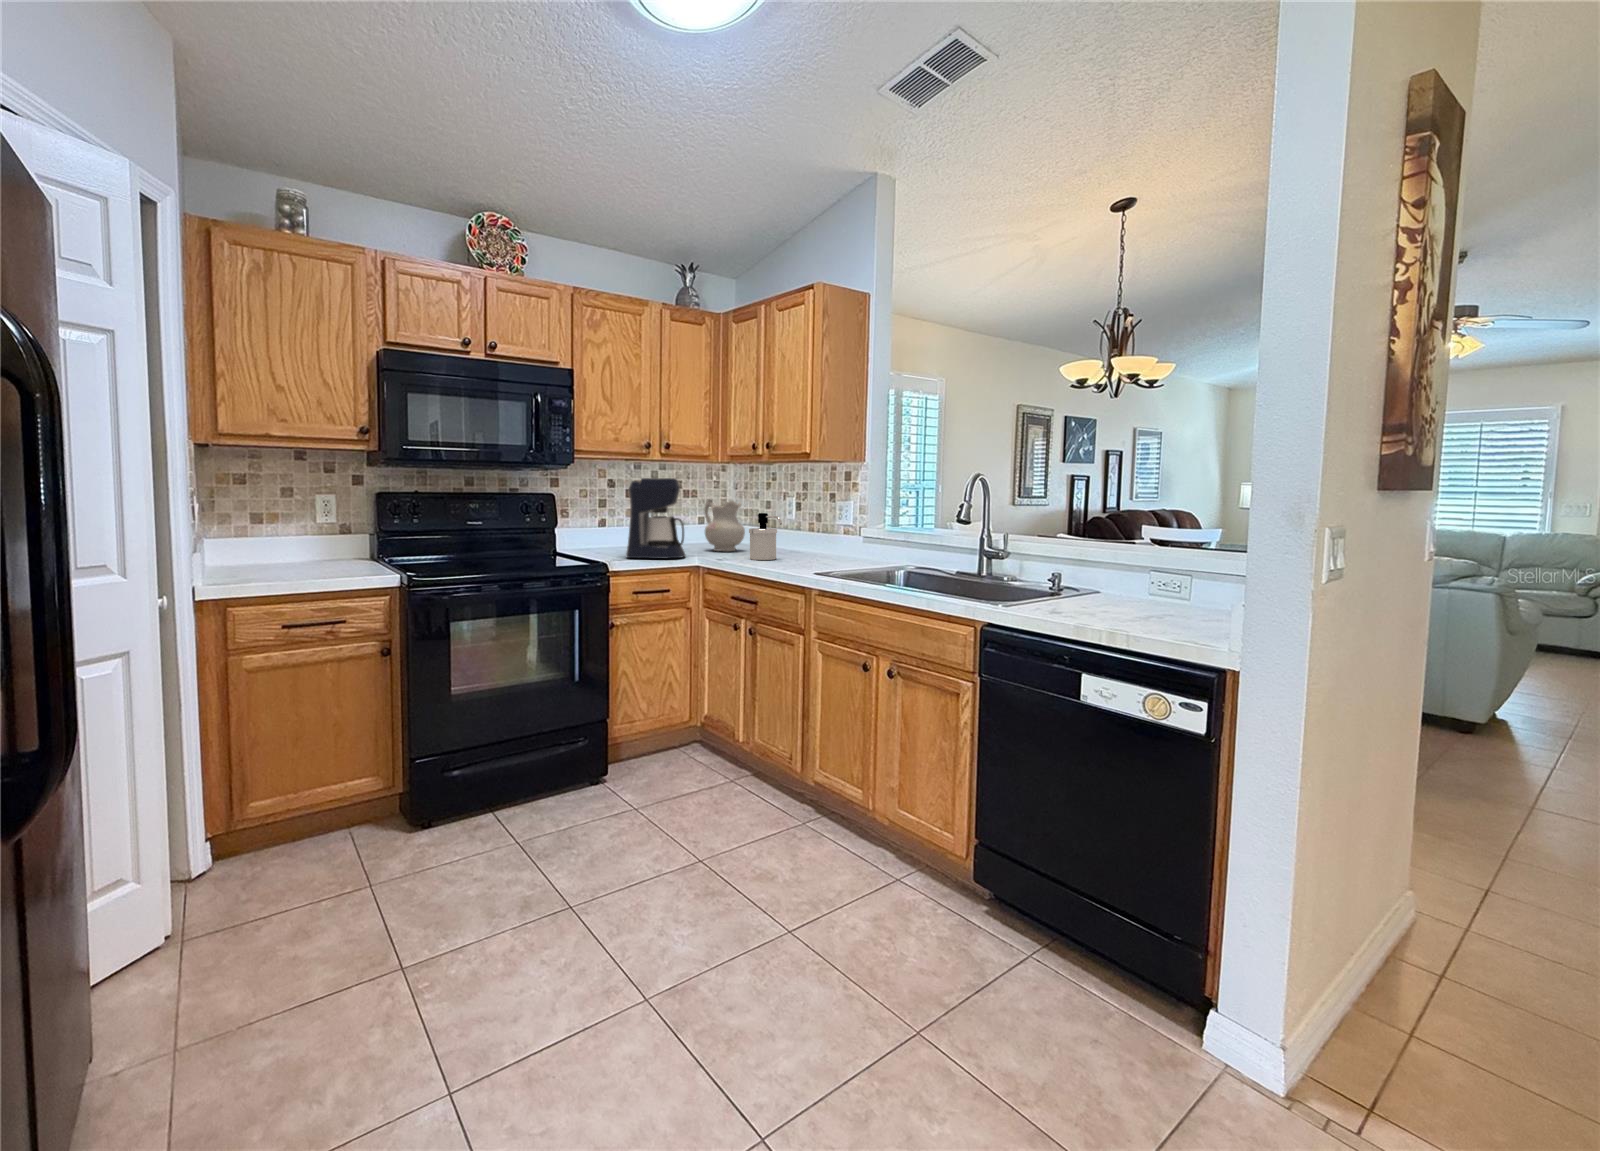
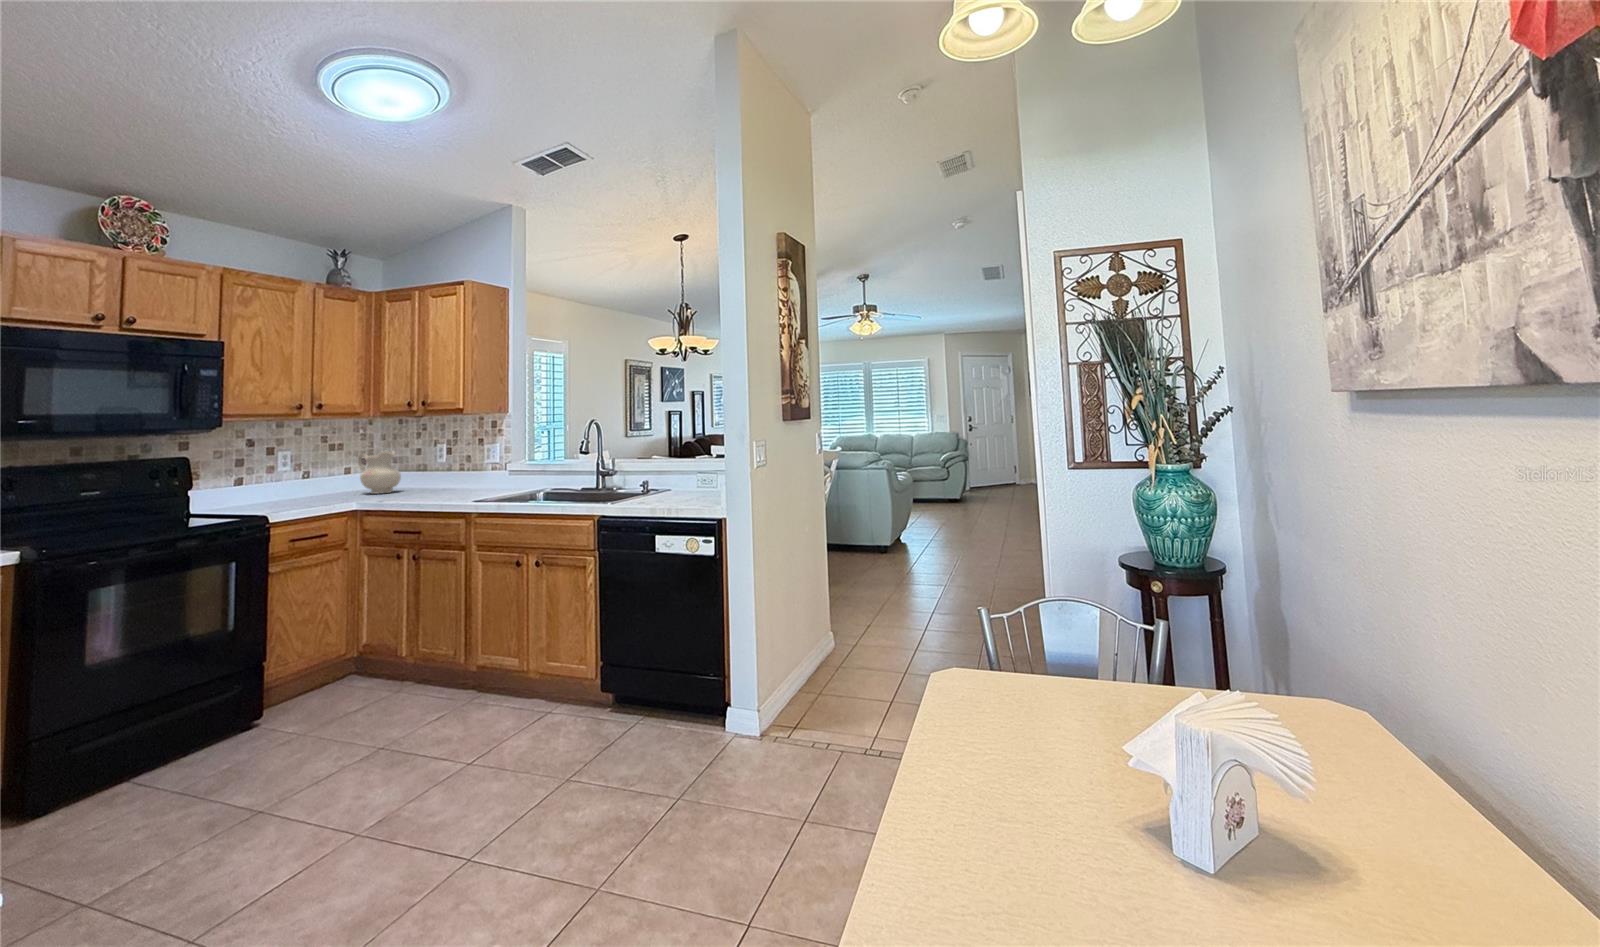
coffee maker: present [626,478,686,558] -> none [278,436,346,508]
soap dispenser: present [749,513,782,560] -> none [406,459,437,497]

